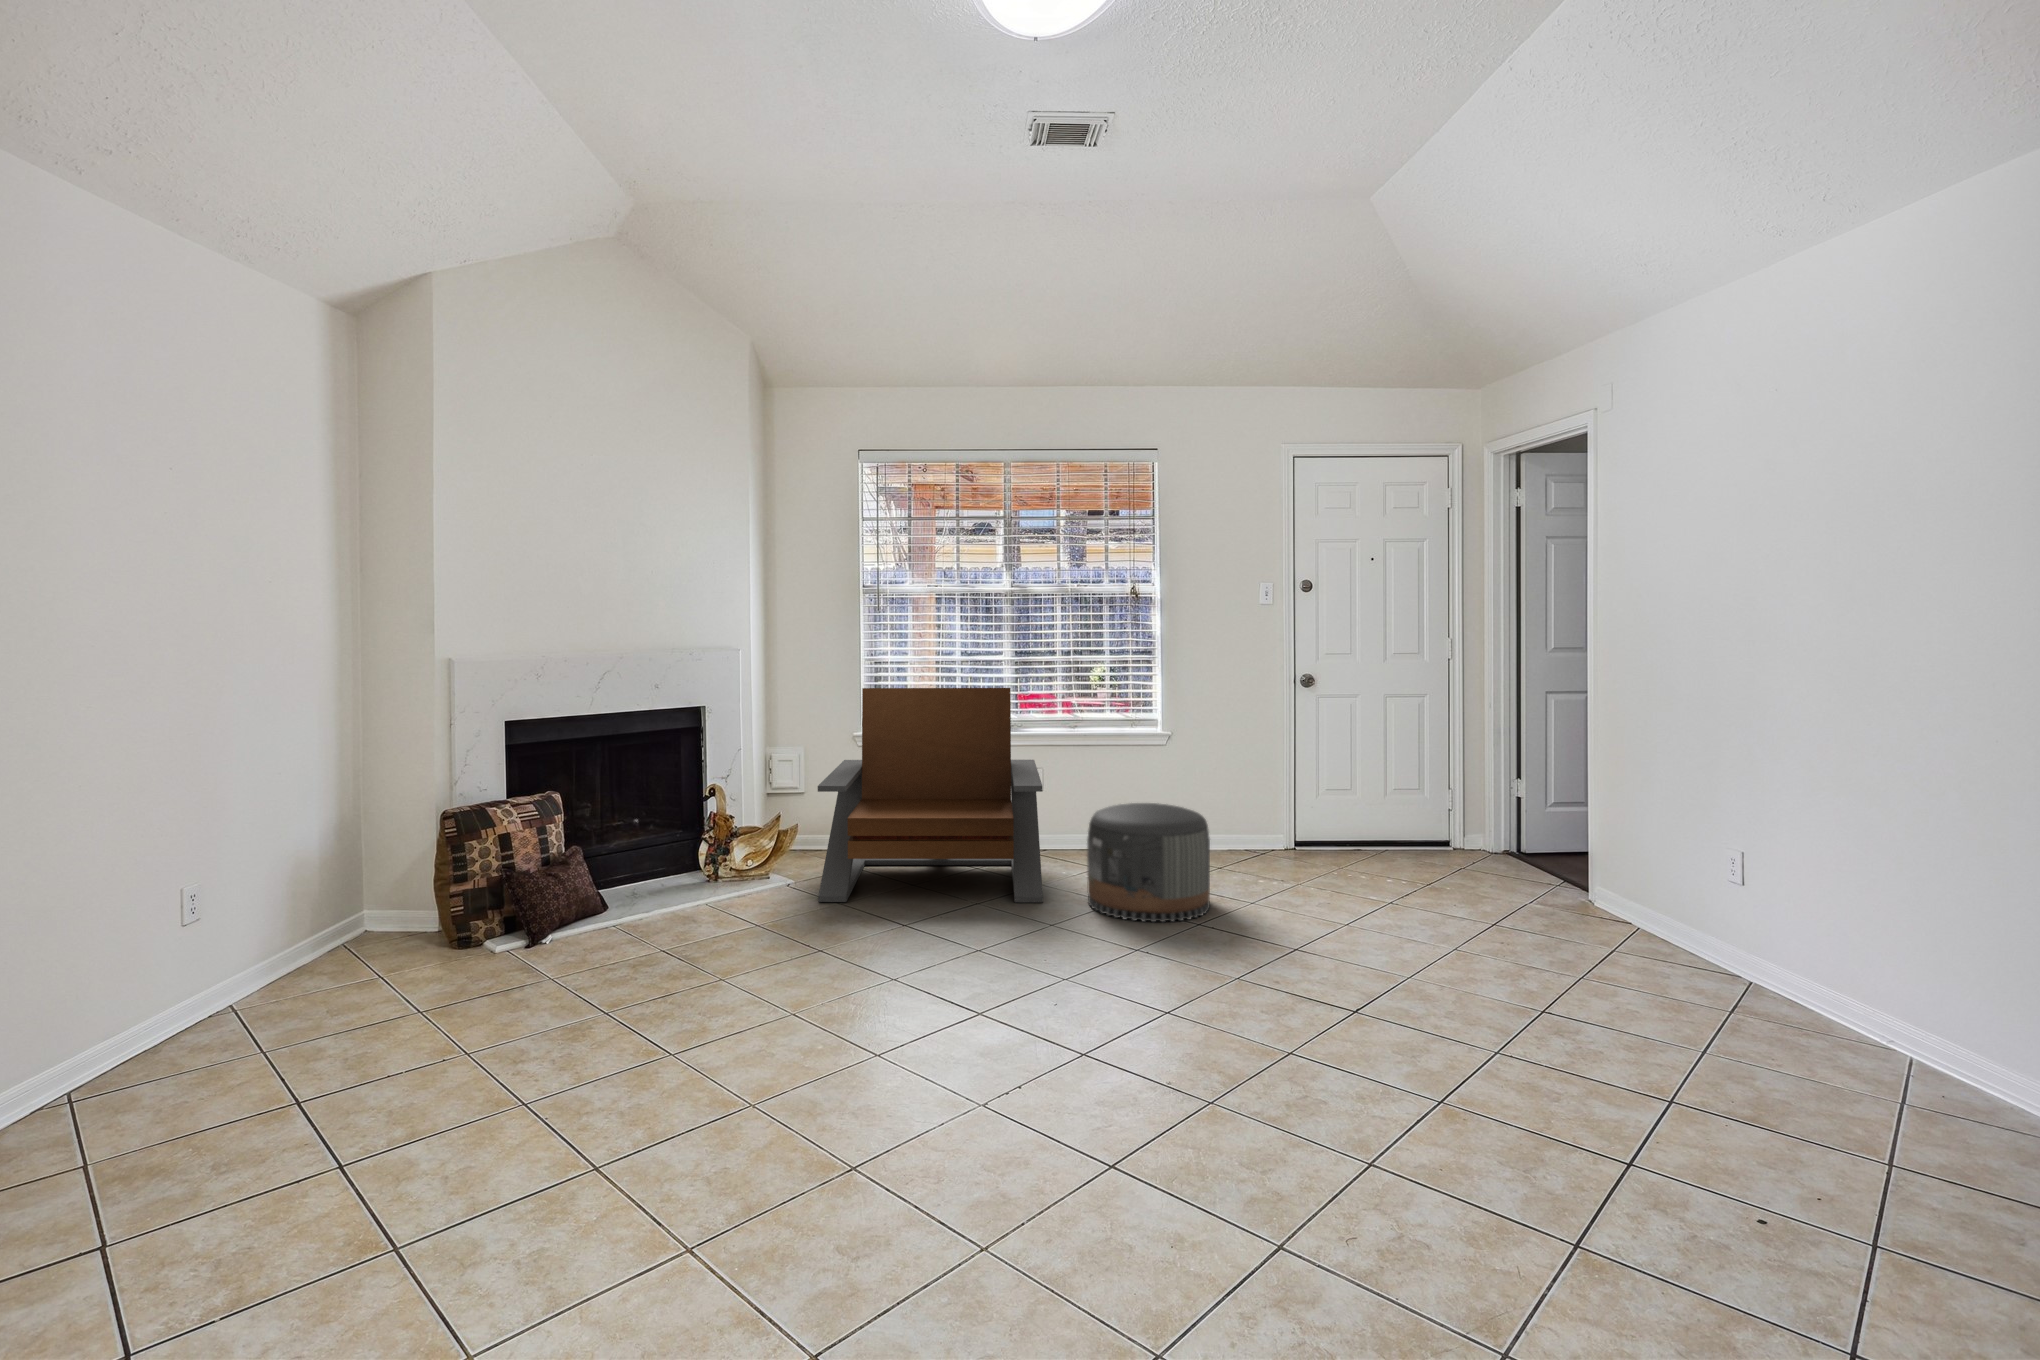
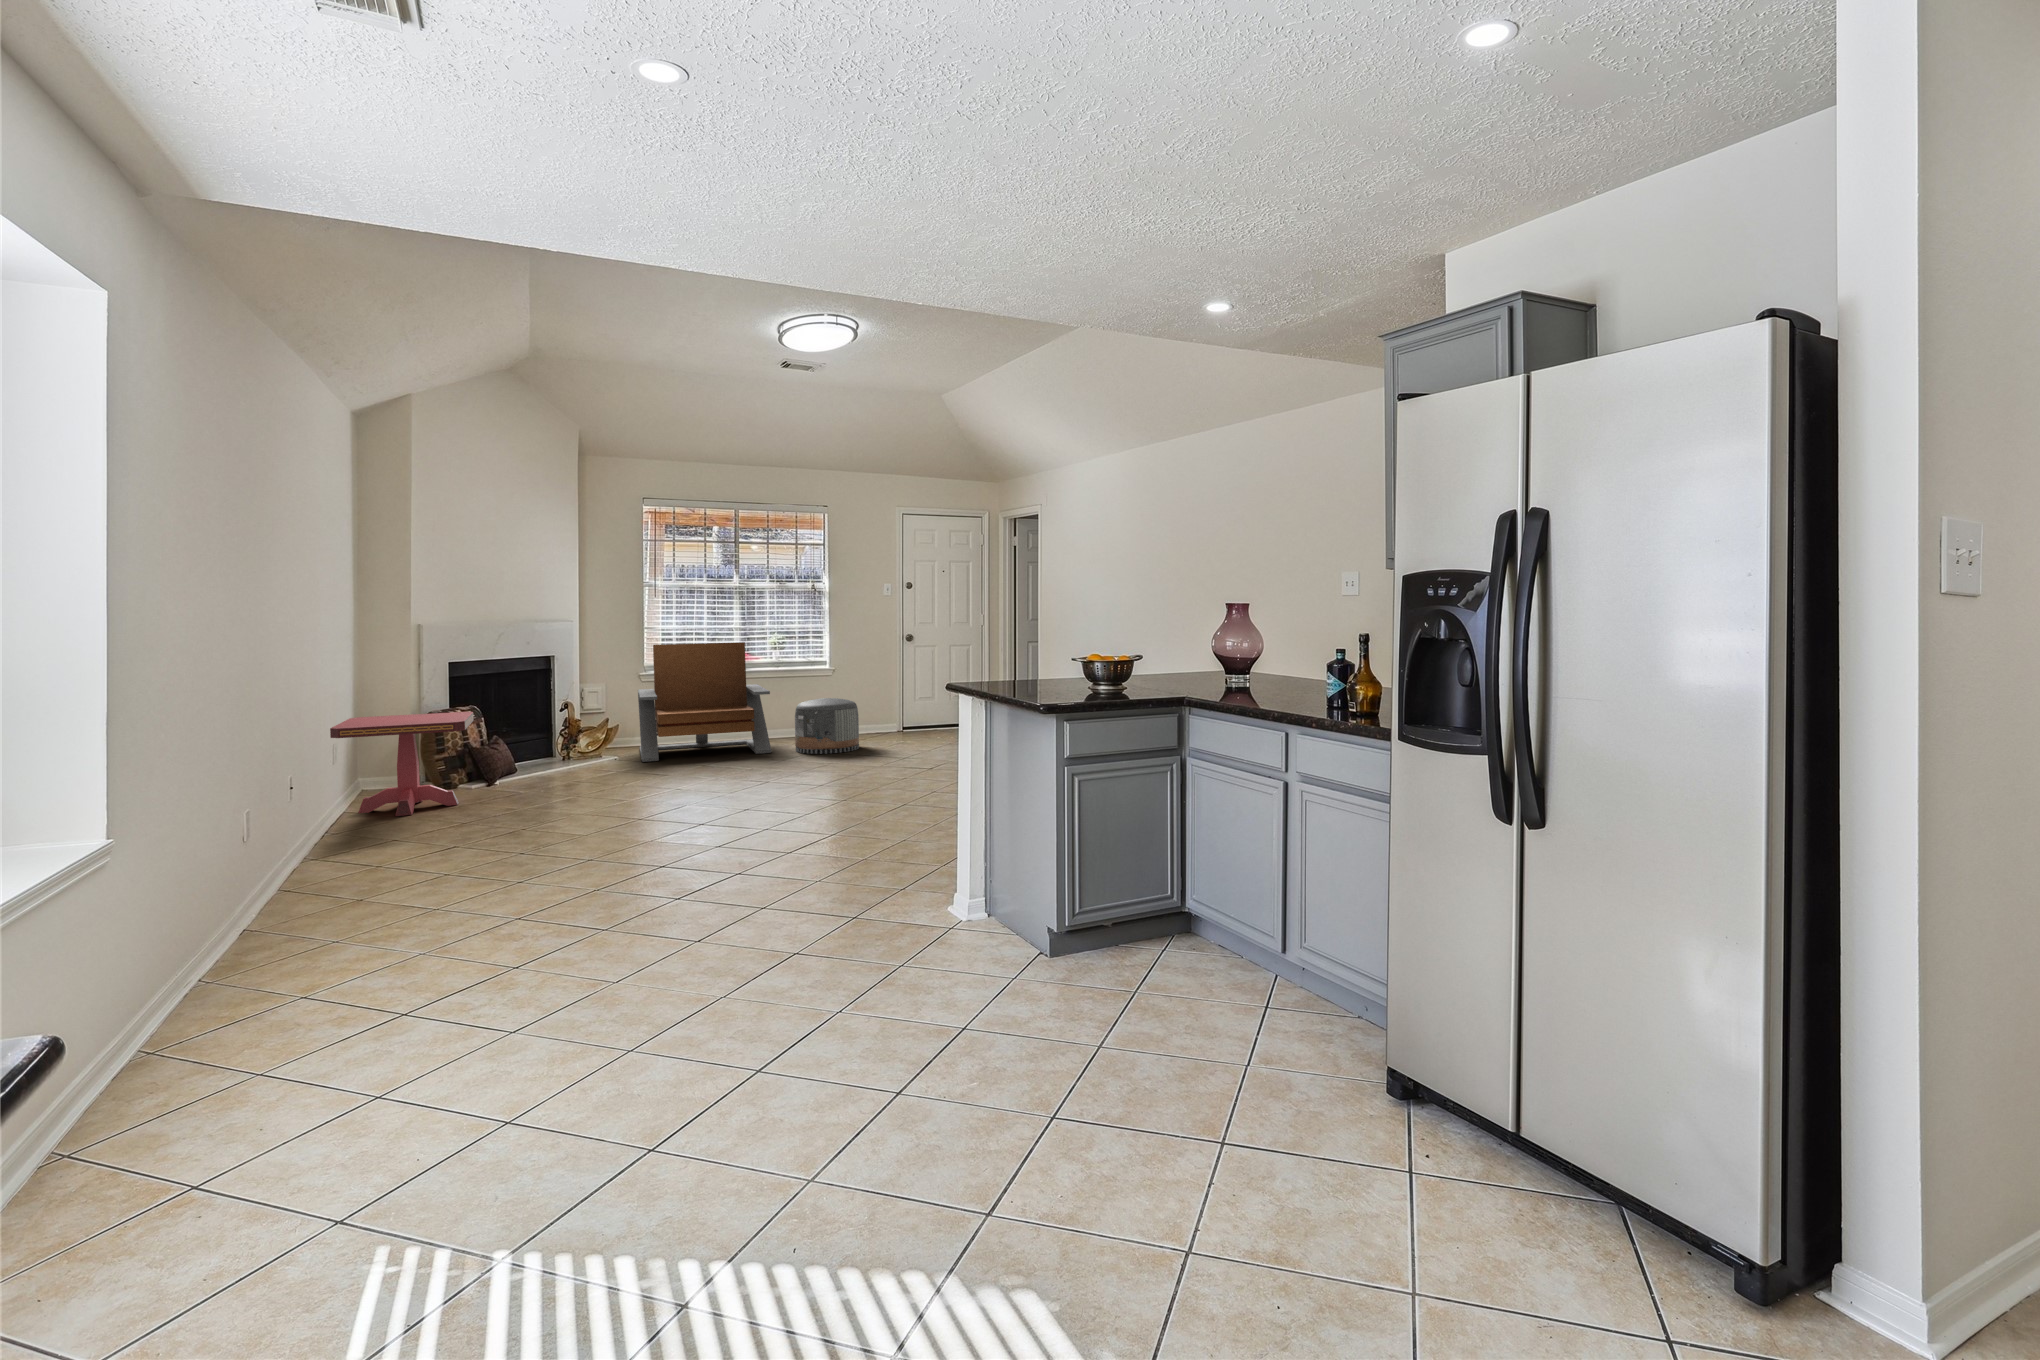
side table: none [137,820,473,1051] -> present [330,712,474,816]

